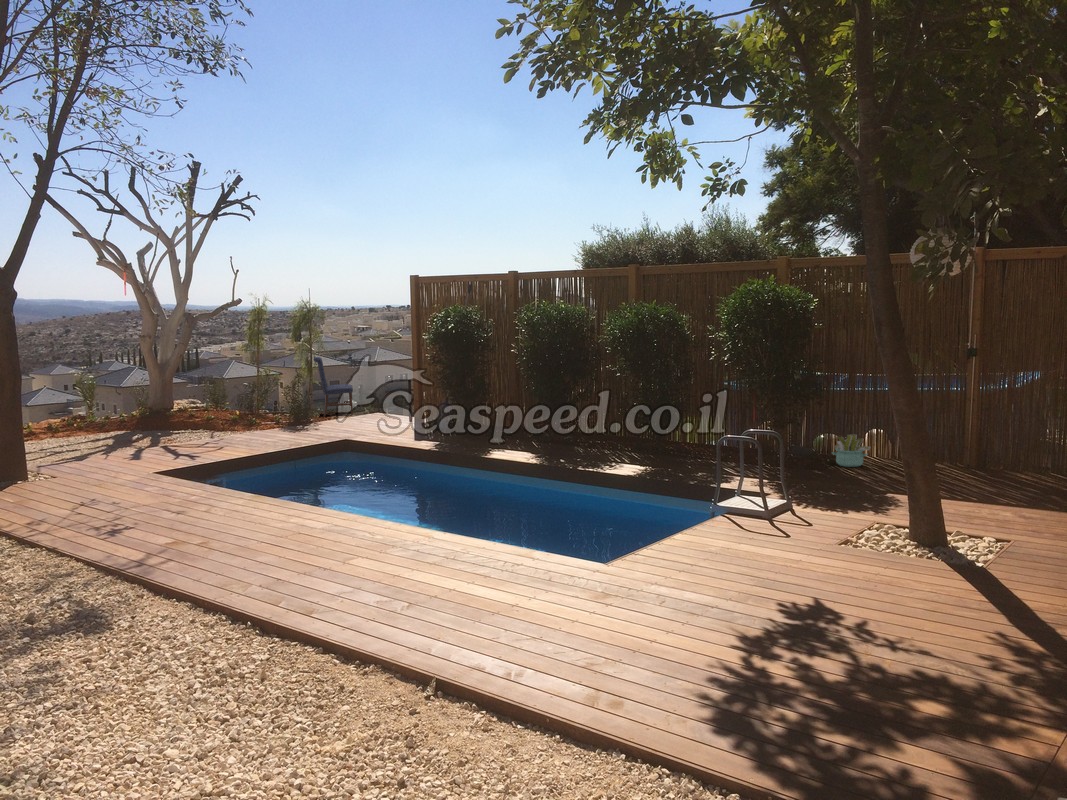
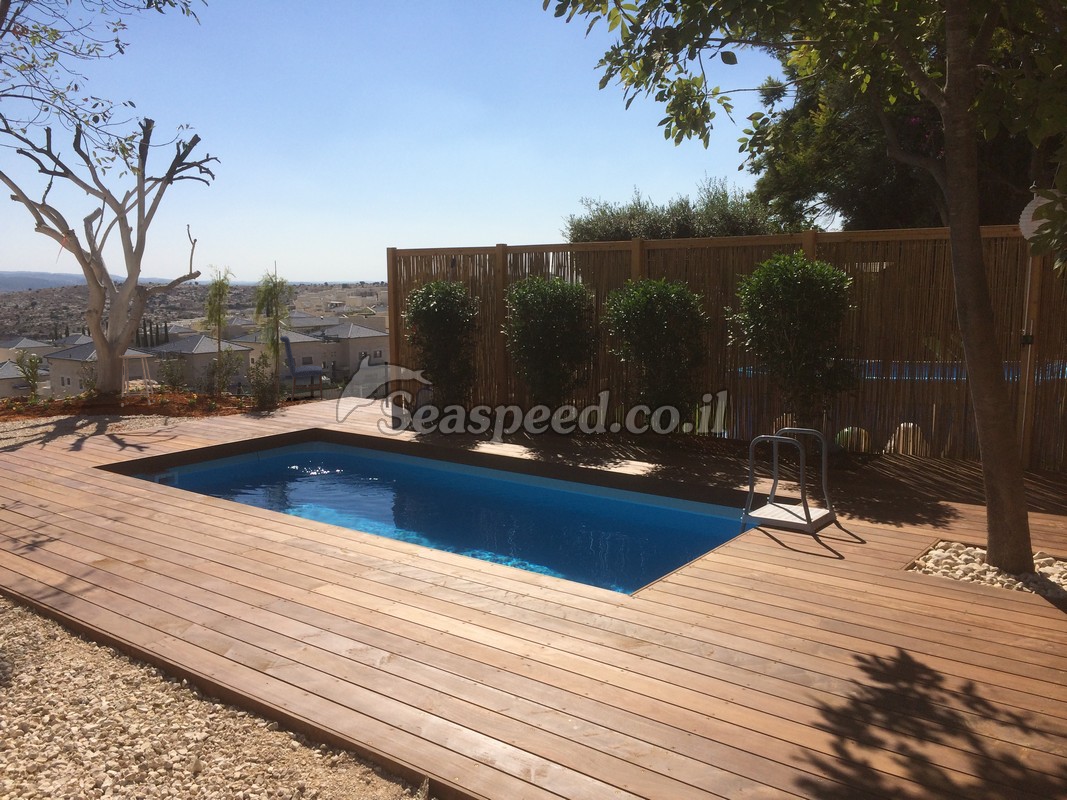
stool: none [167,375,200,423] -> present [119,354,155,407]
decorative plant: present [832,435,870,467] -> none [855,430,900,466]

